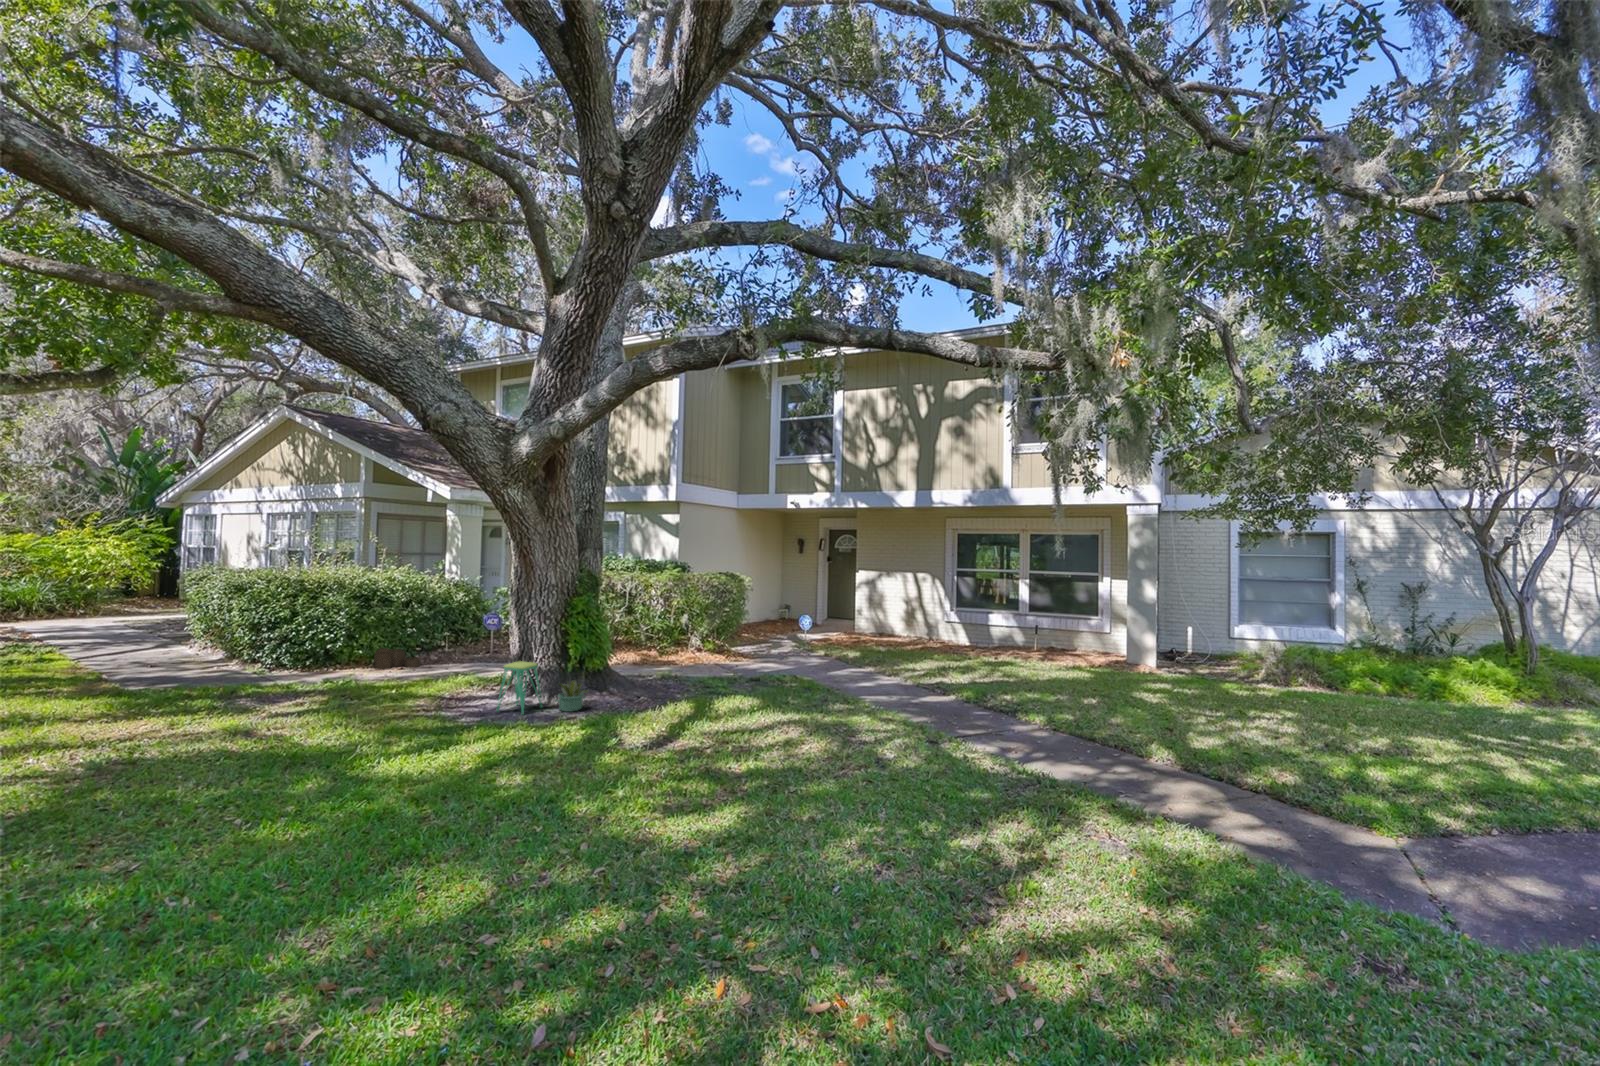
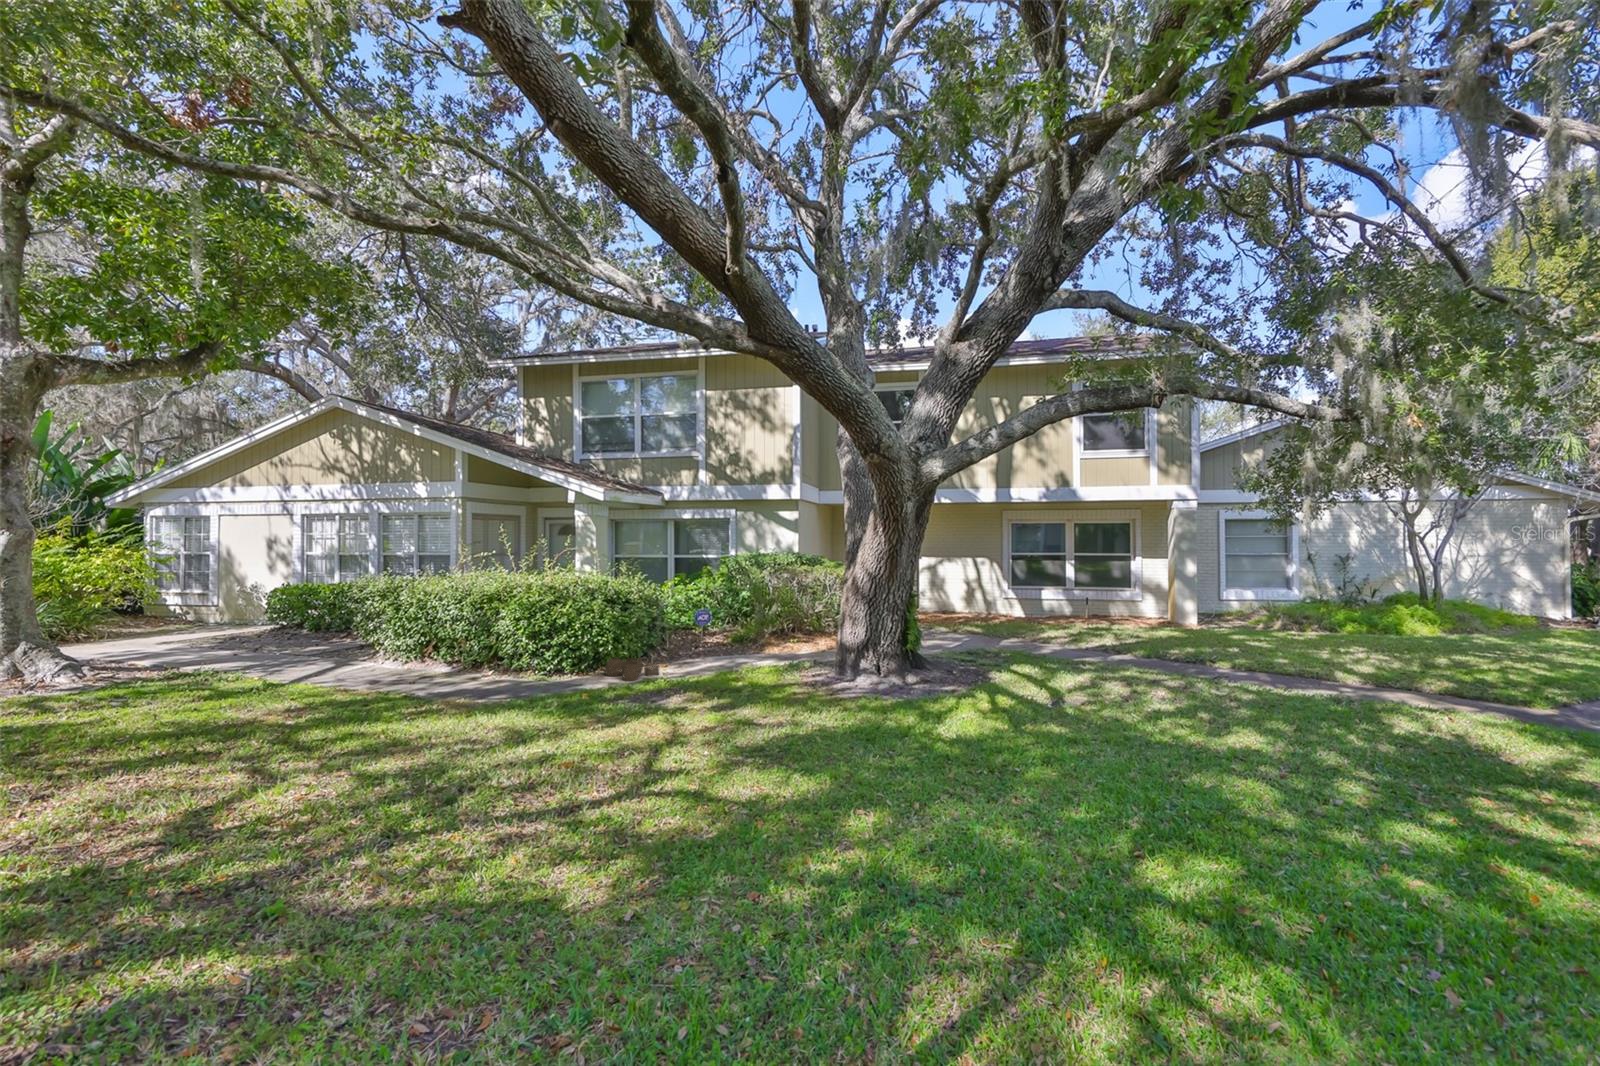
stool: present [497,661,542,714] -> none [870,663,904,715]
decorative plant: present [556,681,588,712] -> none [912,677,940,708]

